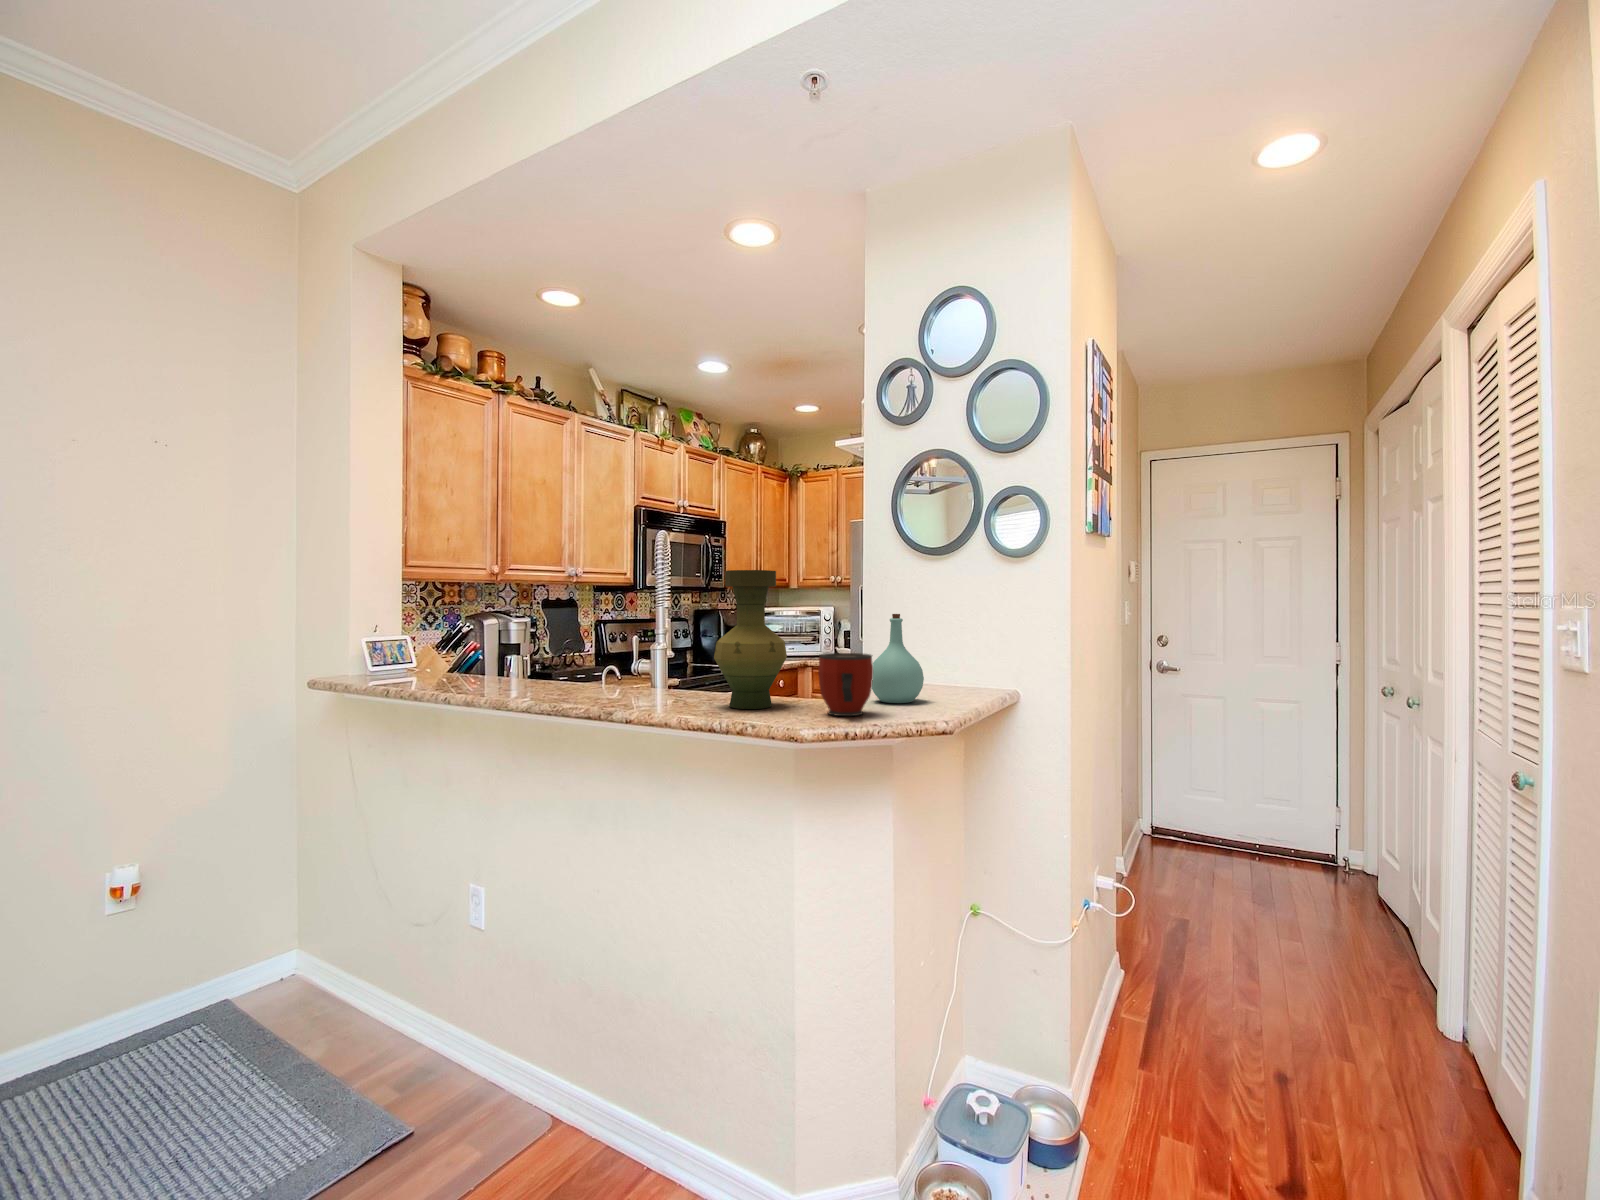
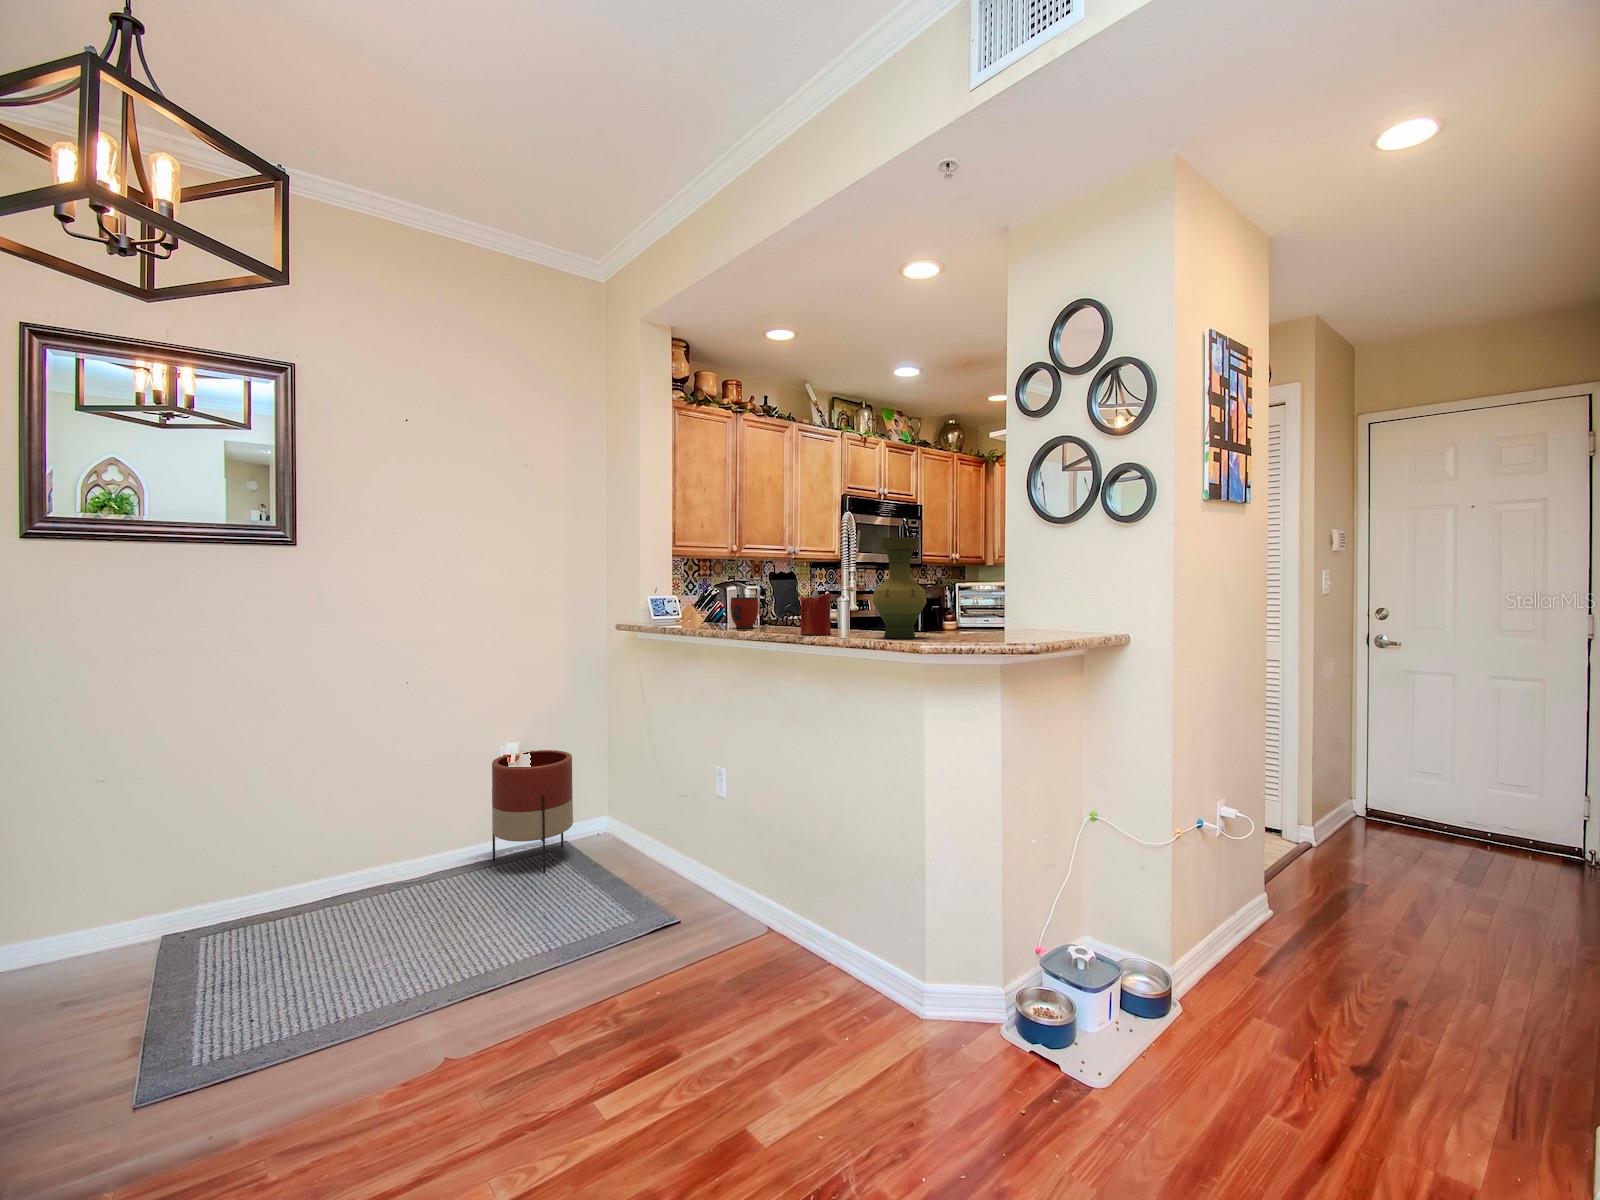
bottle: present [872,614,924,703] -> none [992,570,1035,638]
candle: none [605,638,649,703] -> present [801,589,831,635]
mug: present [818,653,873,716] -> present [730,597,758,628]
planter: none [82,871,236,1073] -> present [492,750,573,873]

